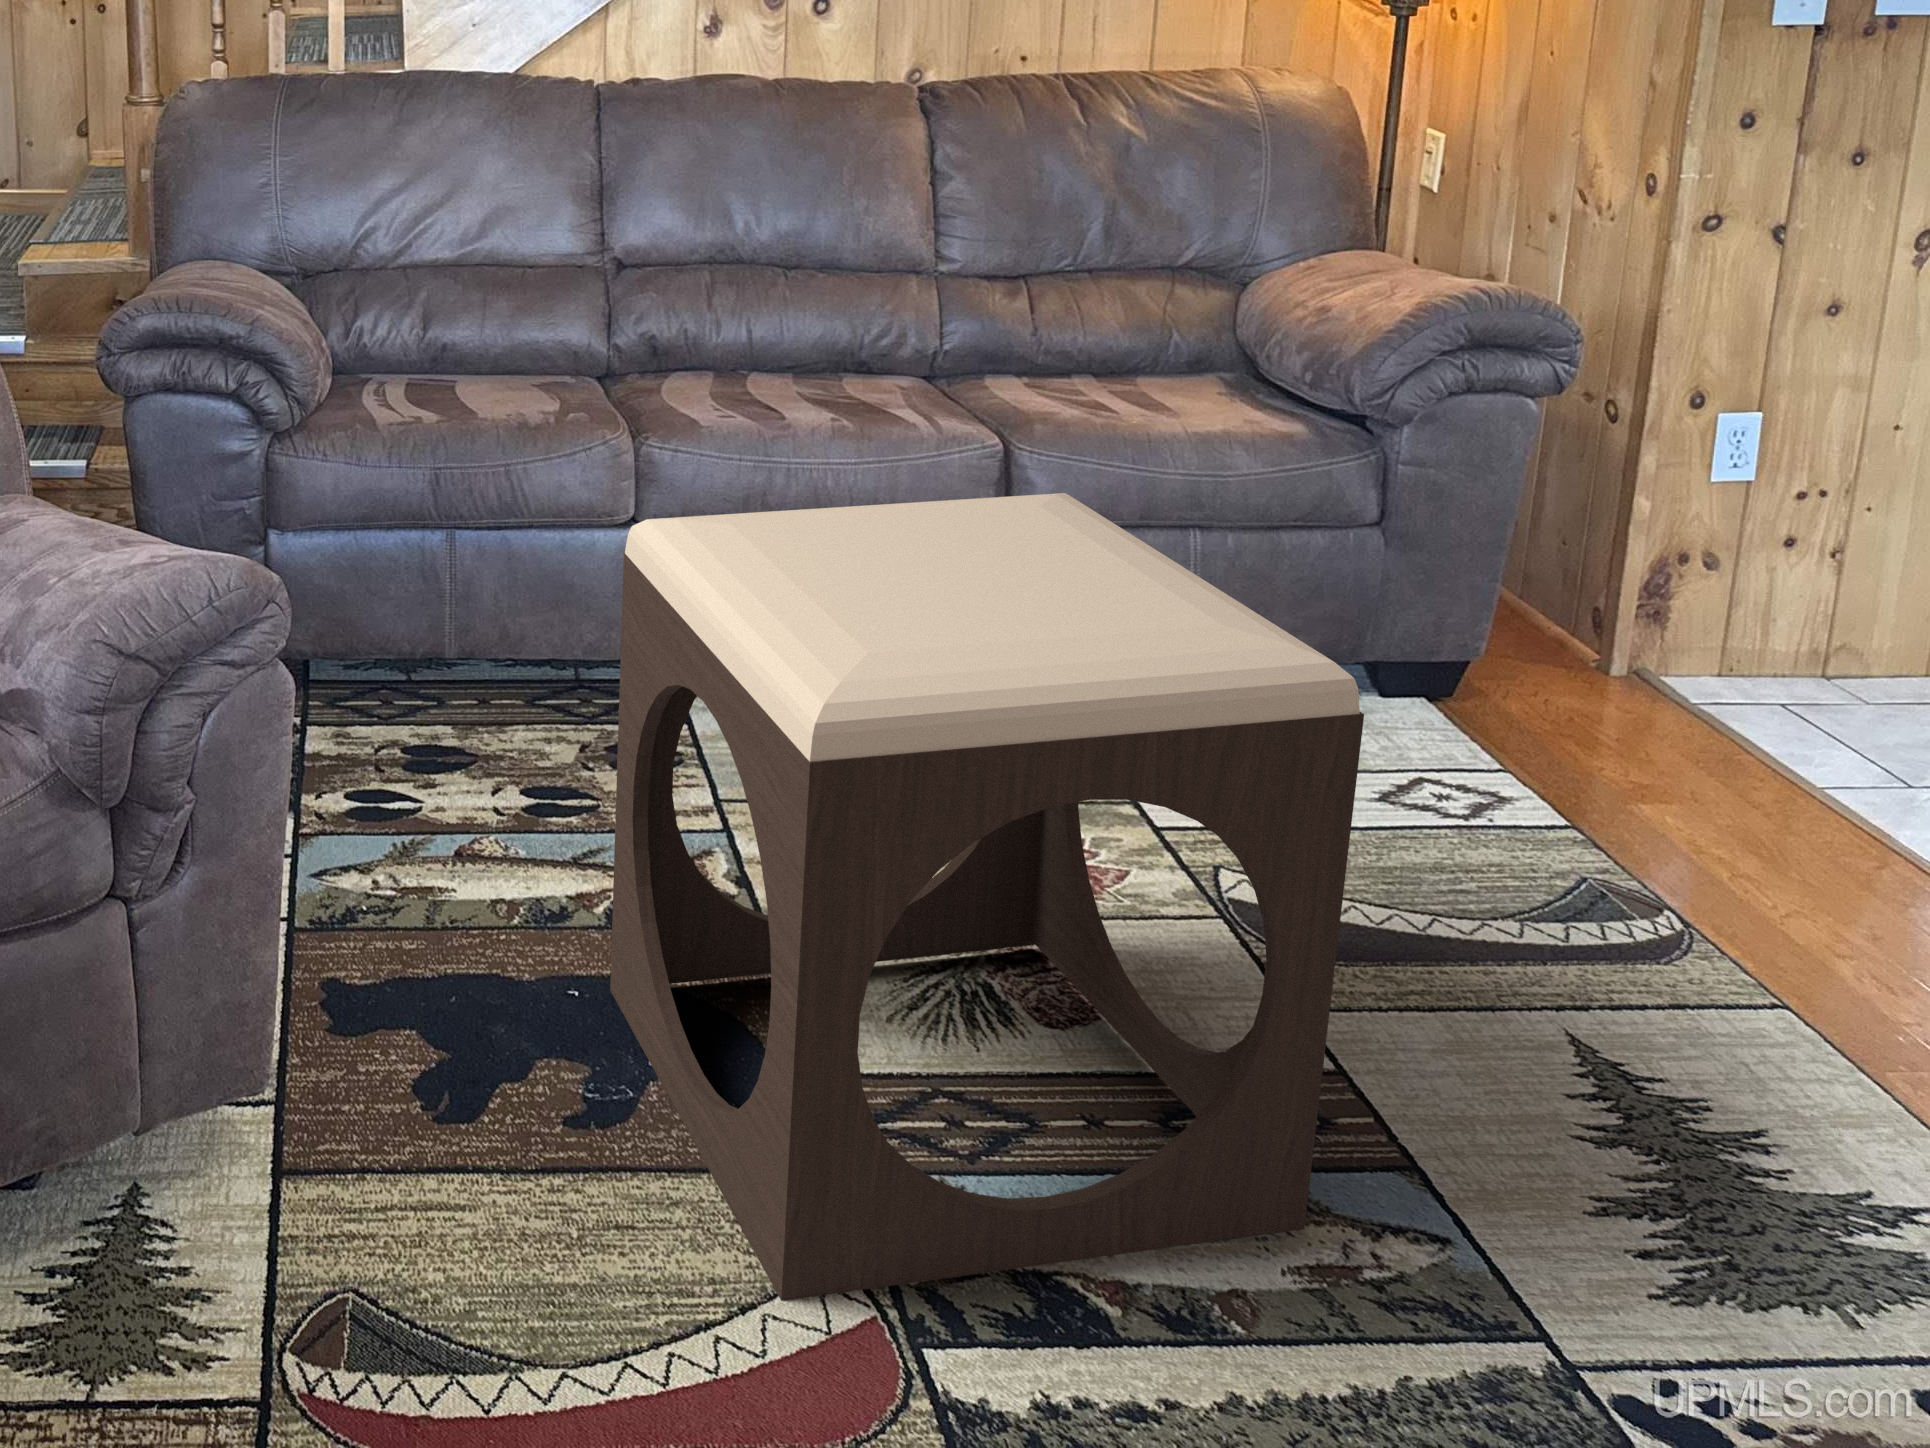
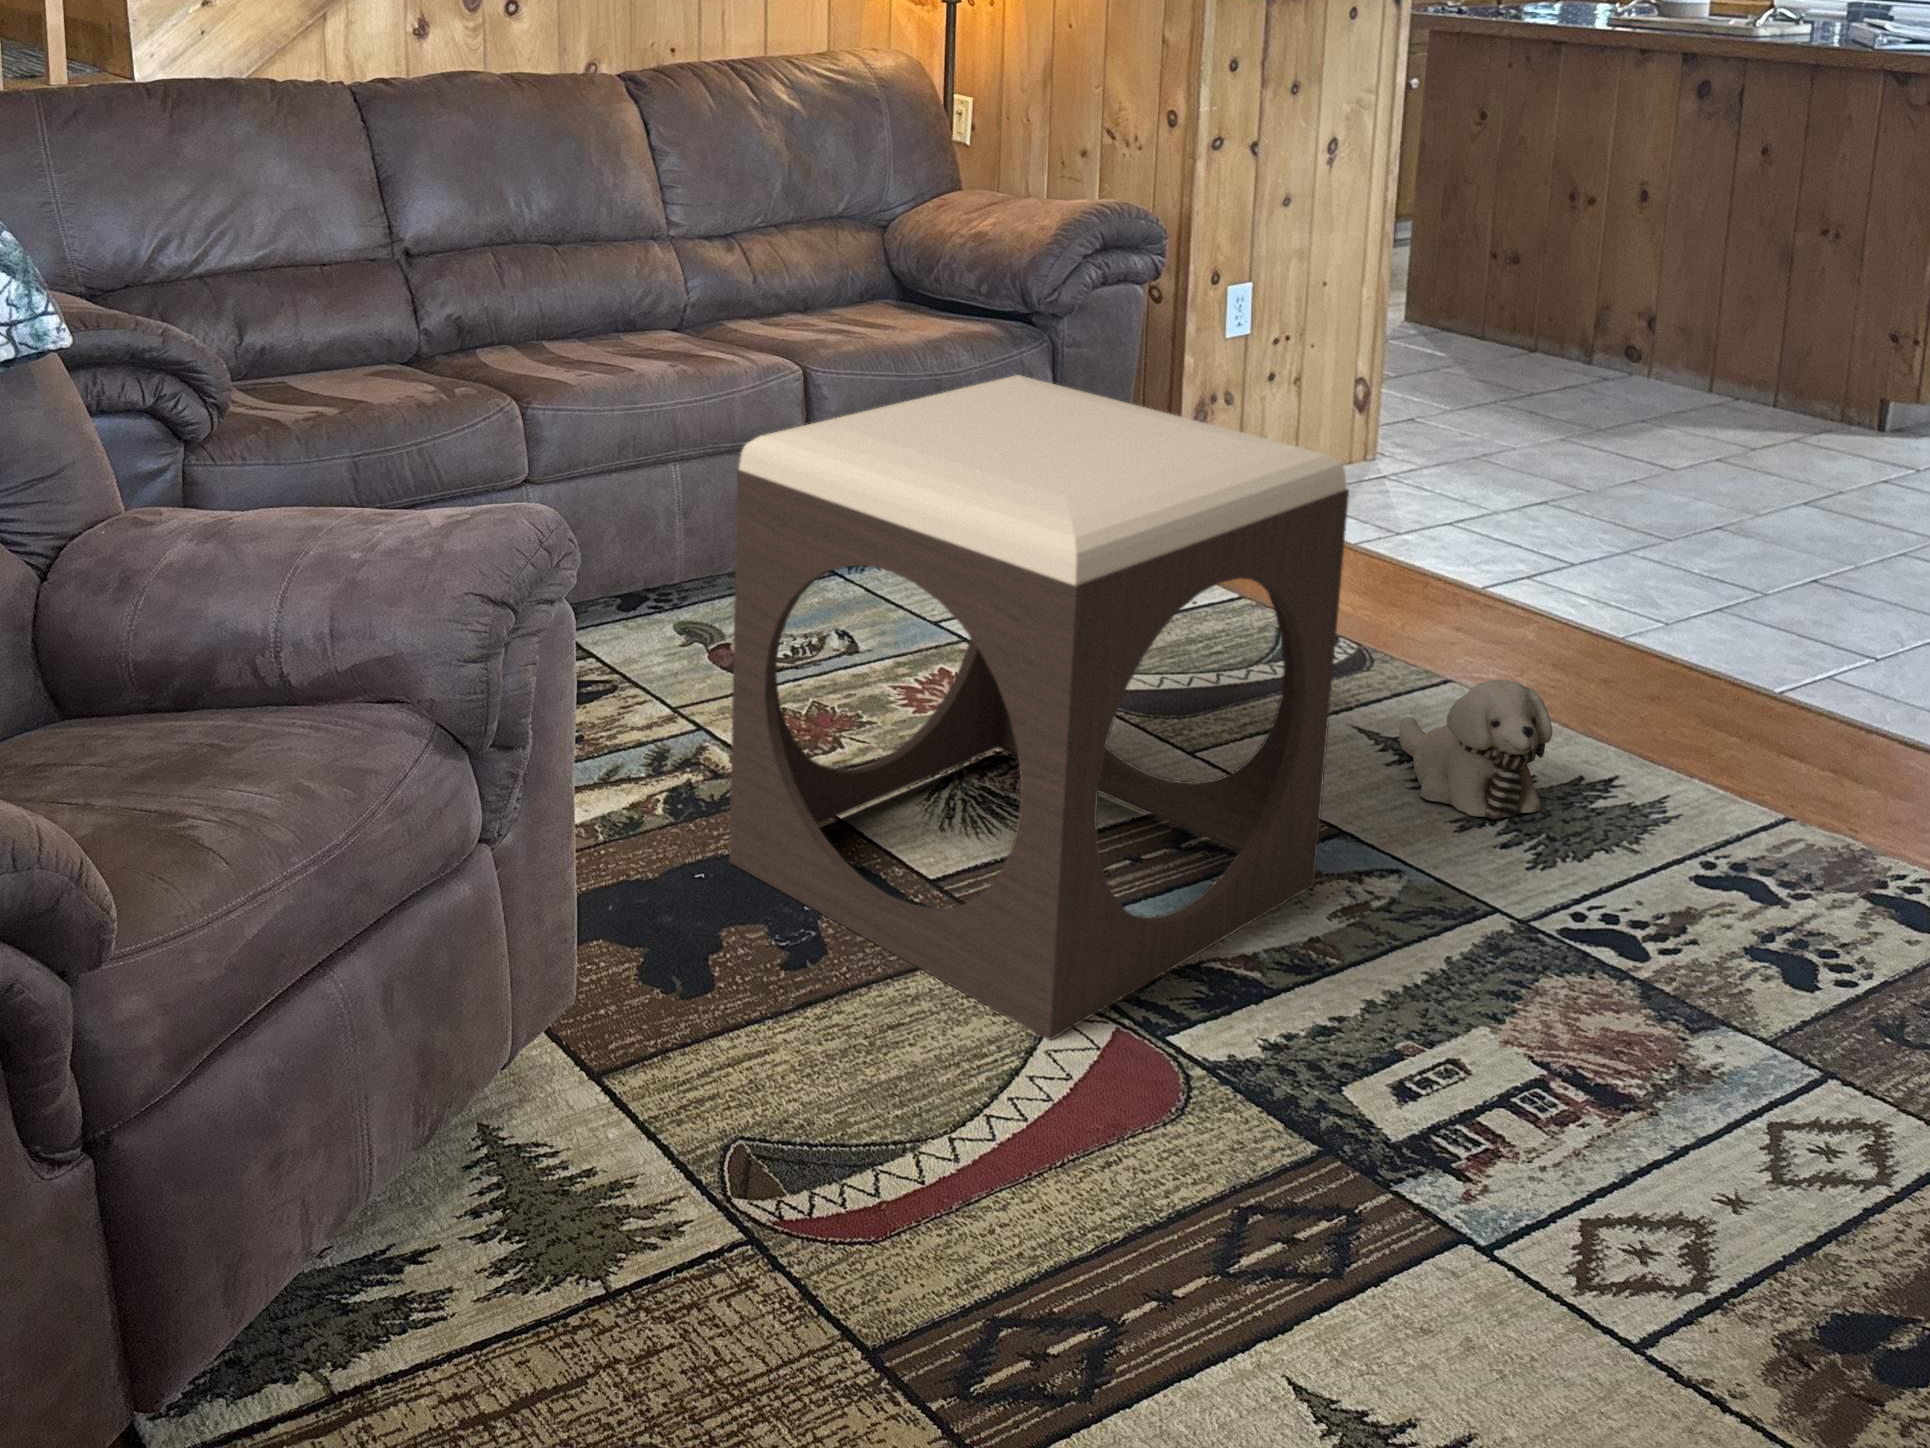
plush toy: none [1580,1026,1797,1233] -> present [1399,680,1552,819]

